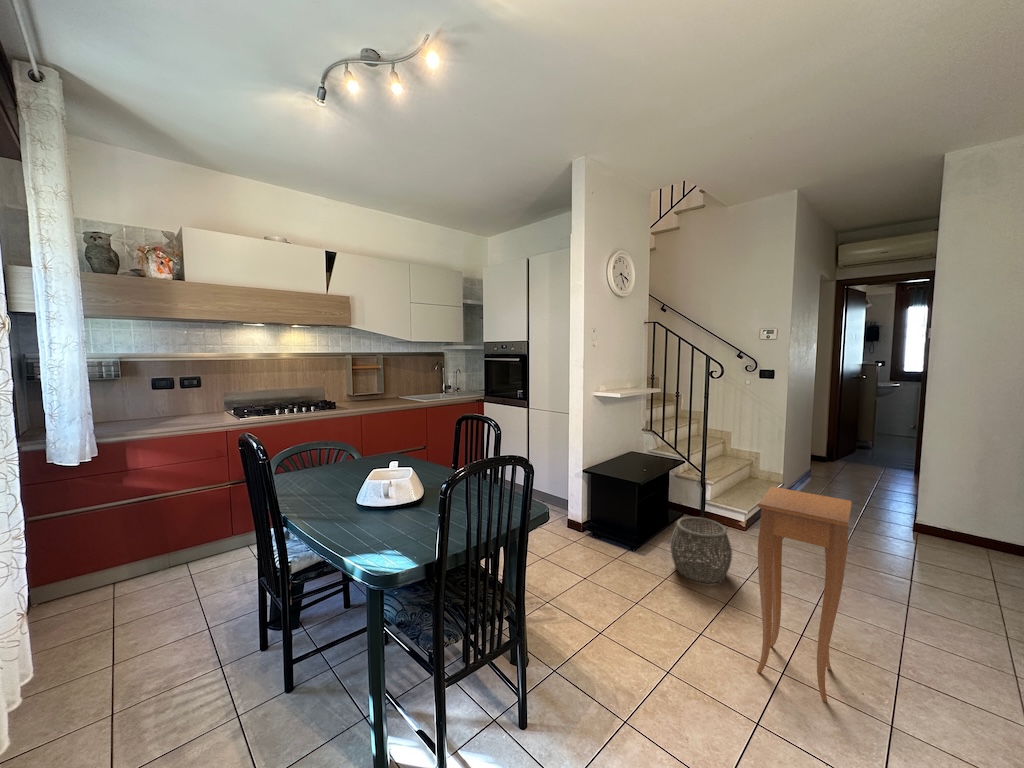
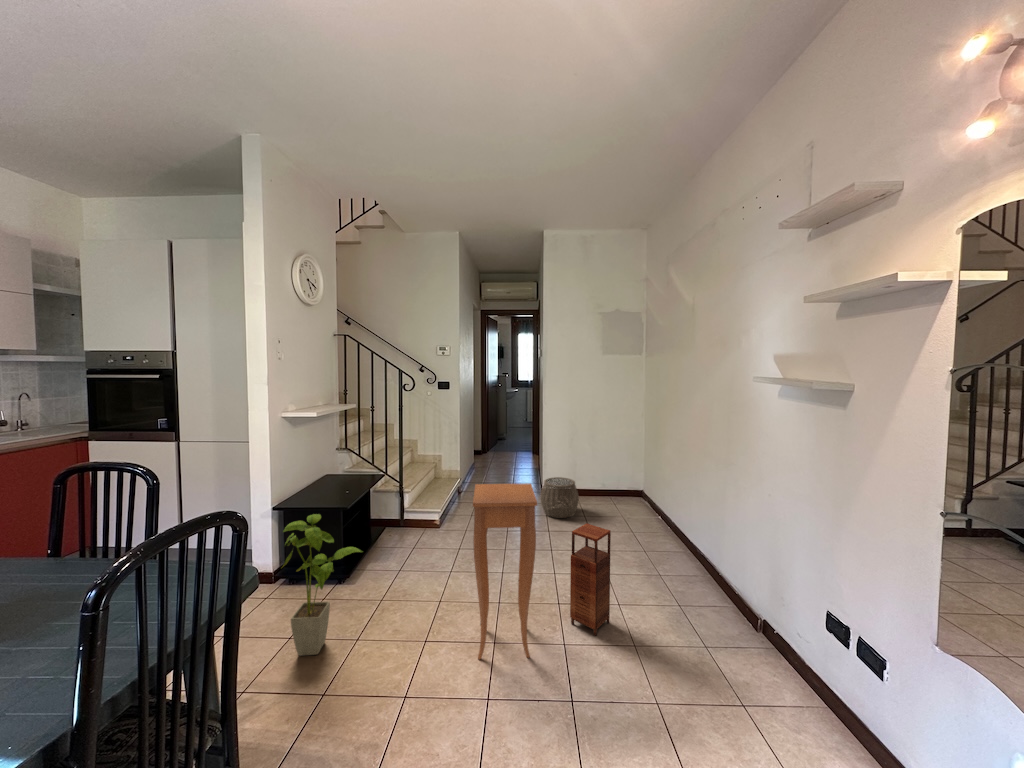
house plant: none [582,479,648,597] -> present [283,514,362,656]
woven basket: present [670,517,732,583] -> present [541,477,579,518]
storage cabinet: none [906,577,998,732] -> present [570,523,611,636]

